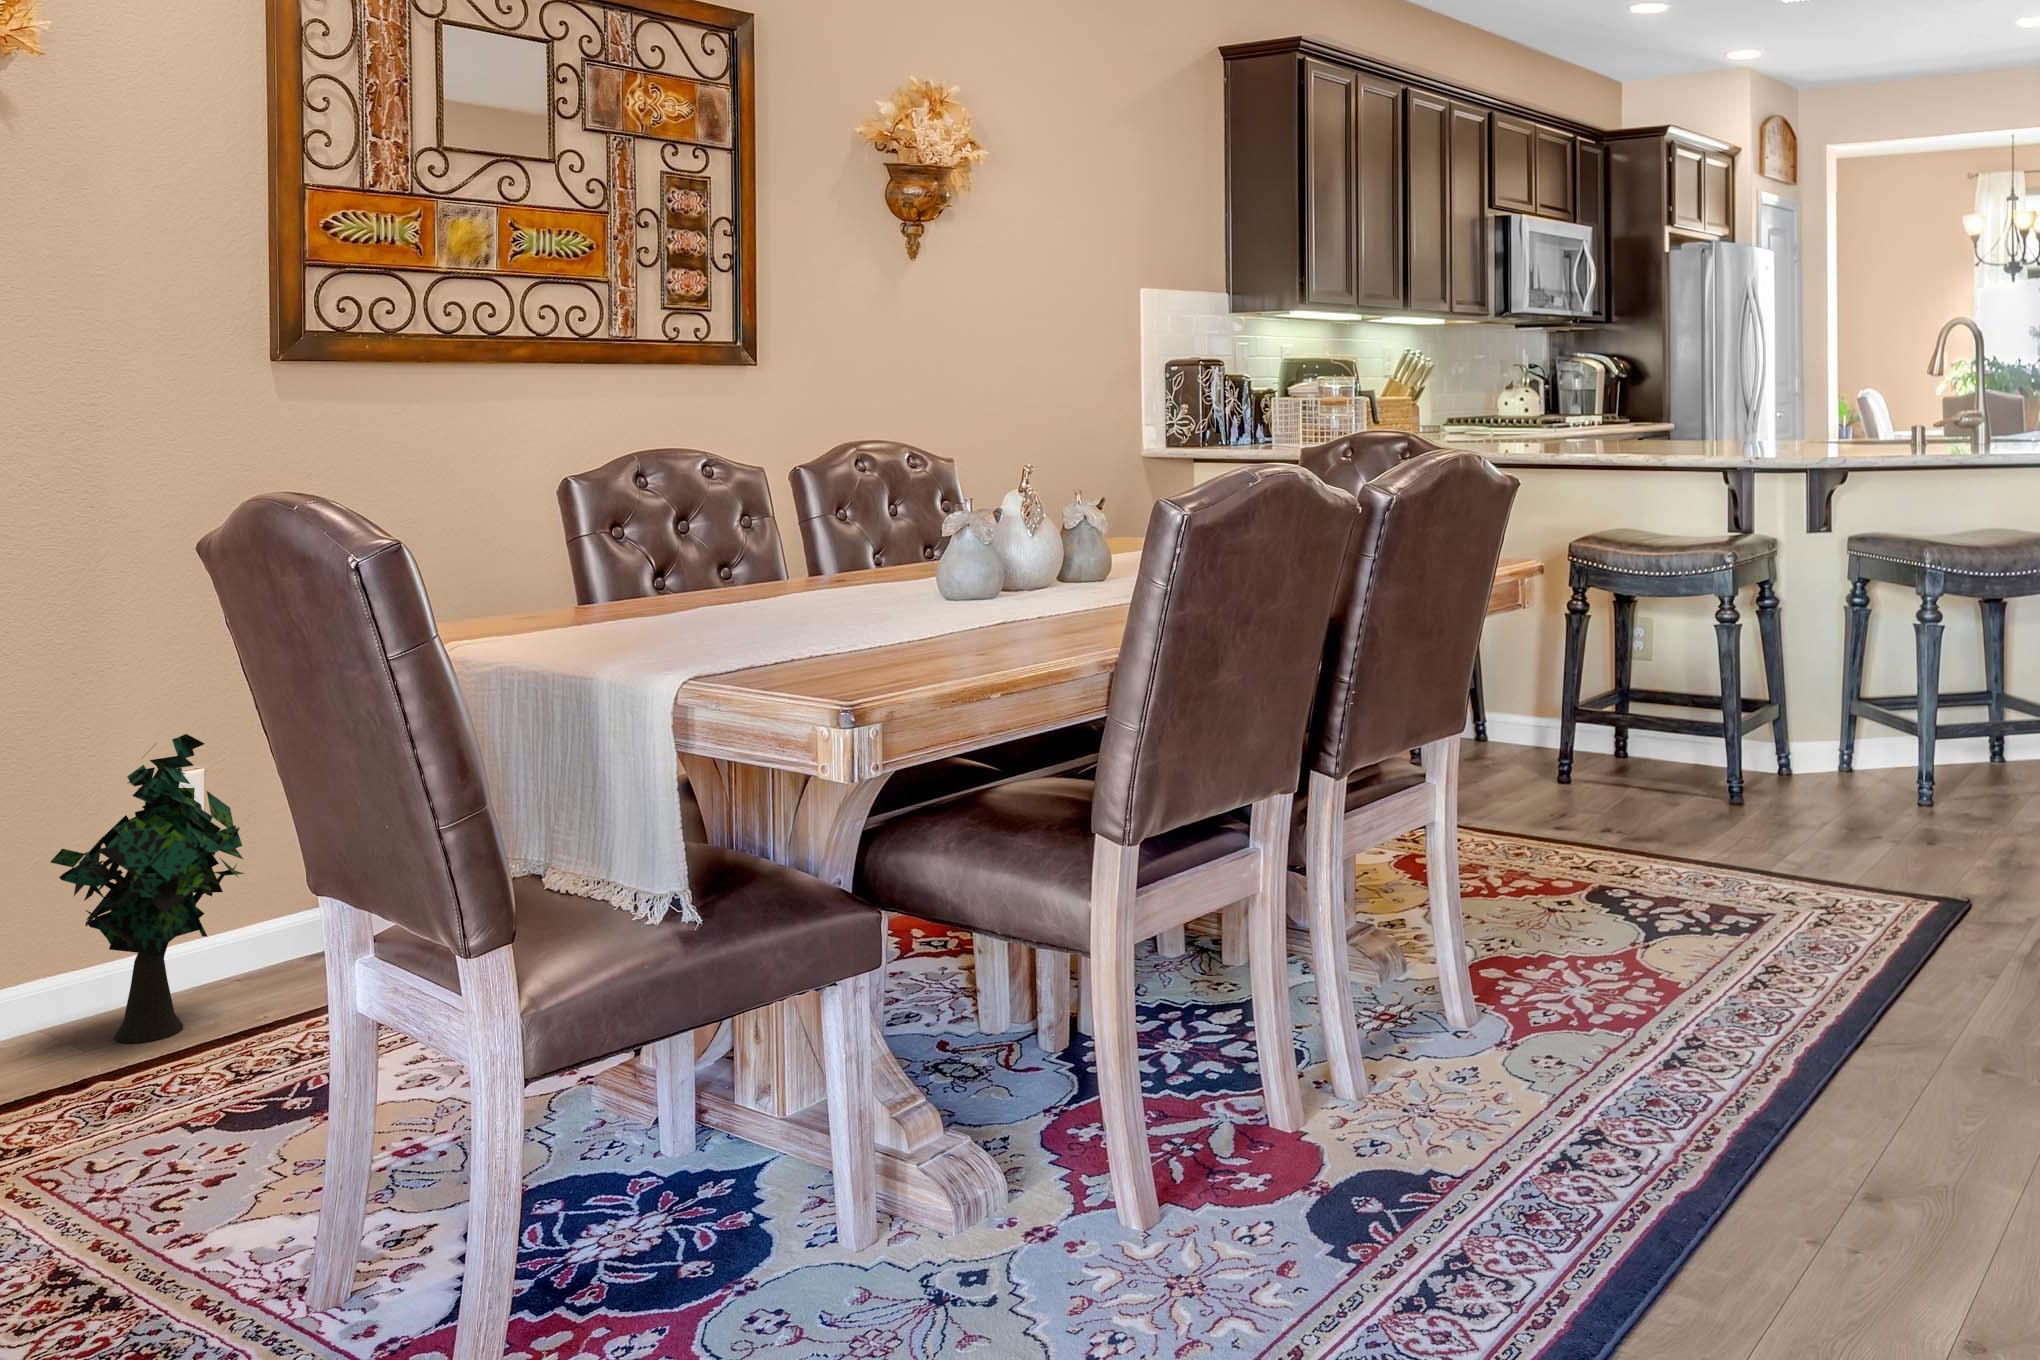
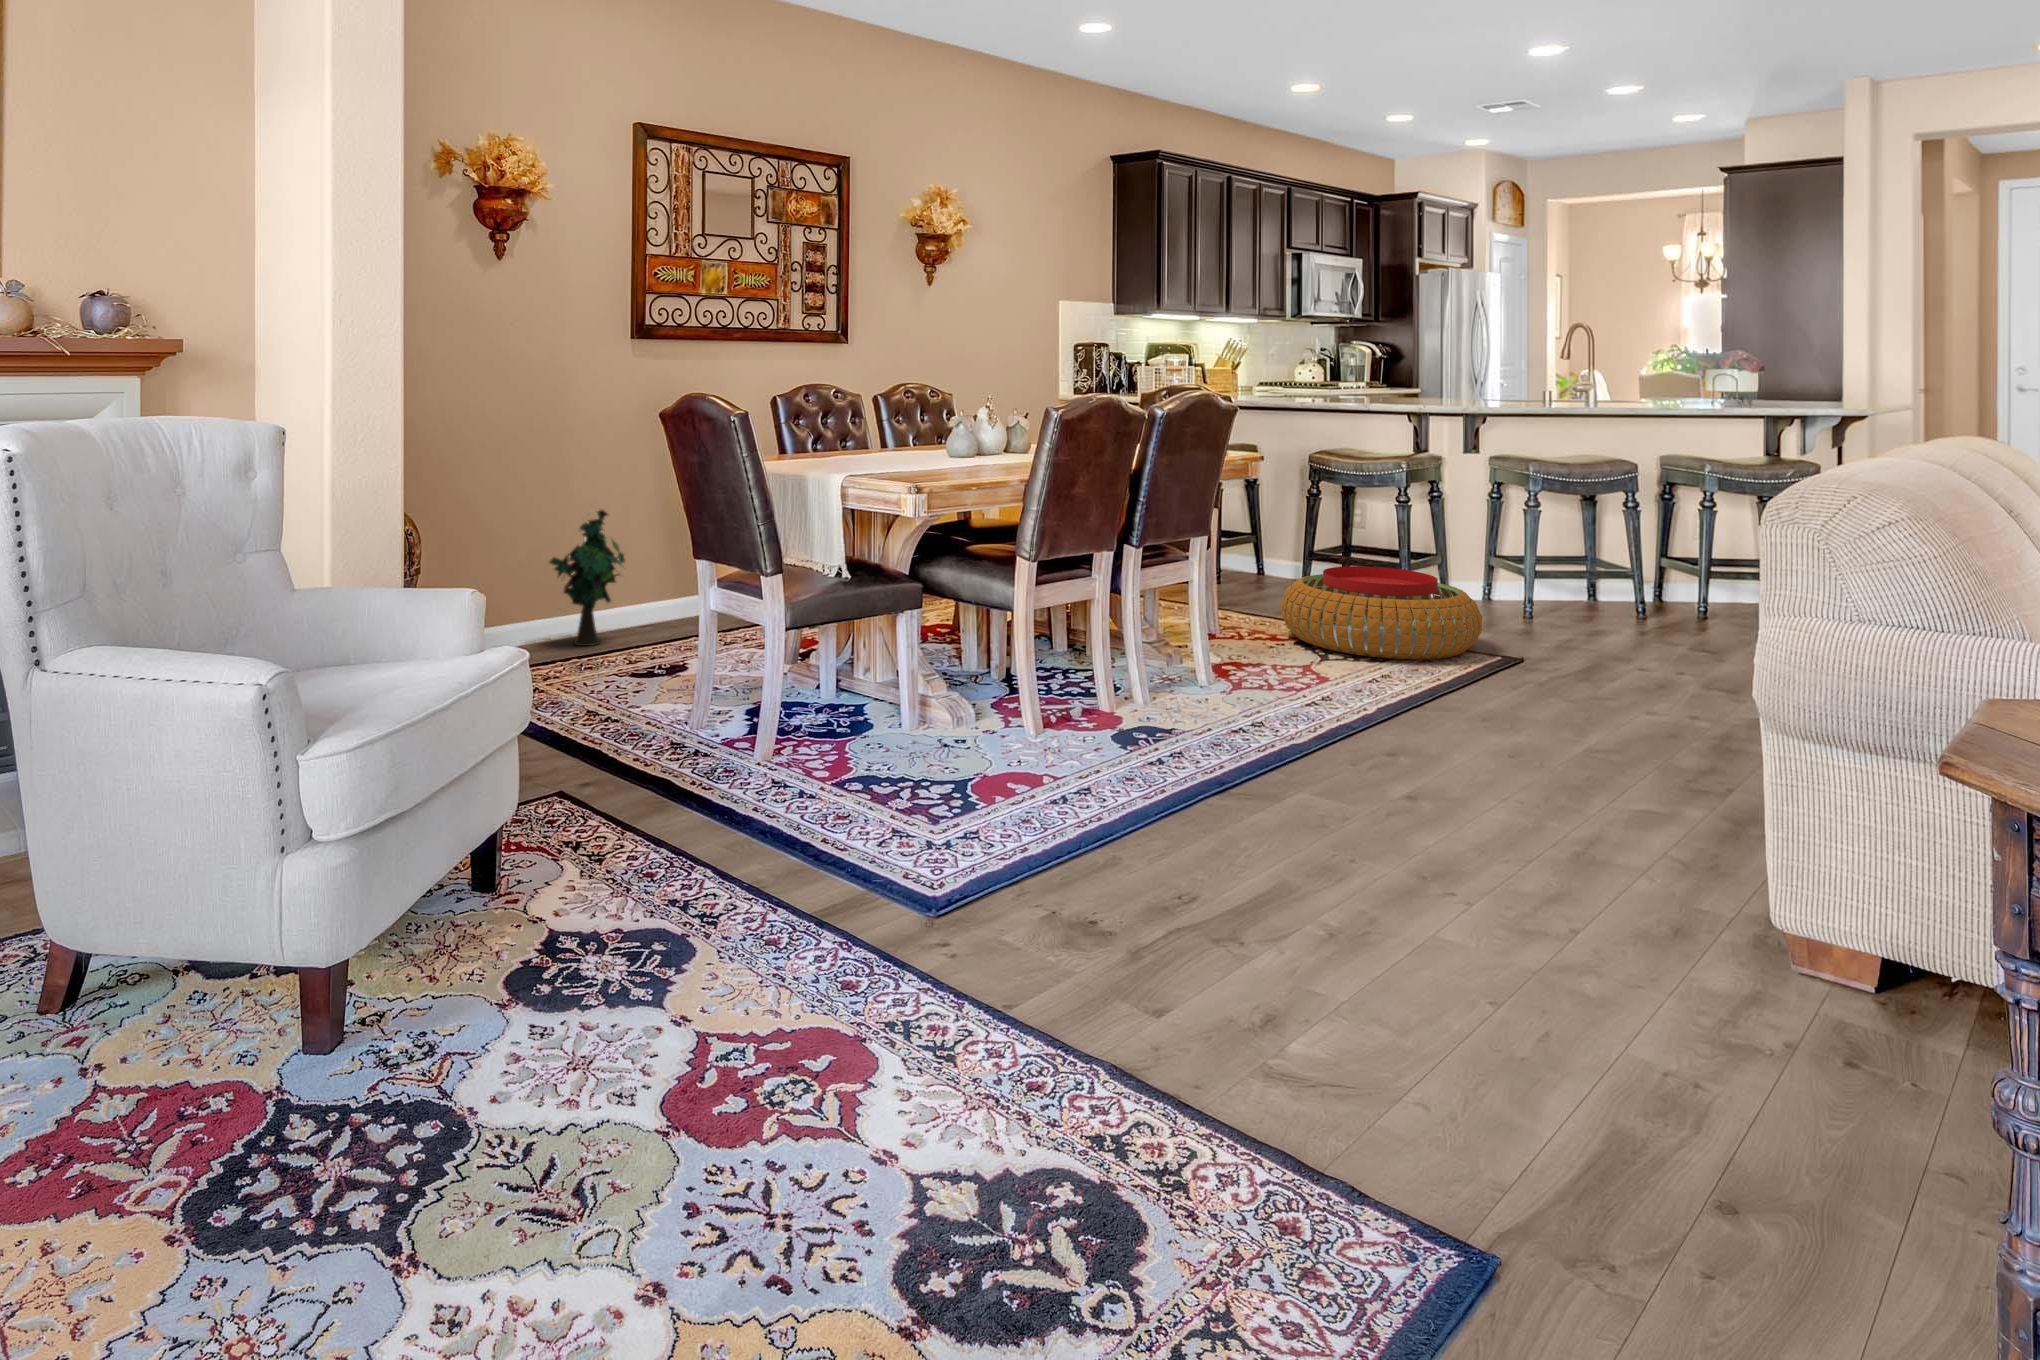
pouf: none [1560,749,1908,928] -> present [1281,566,1482,659]

